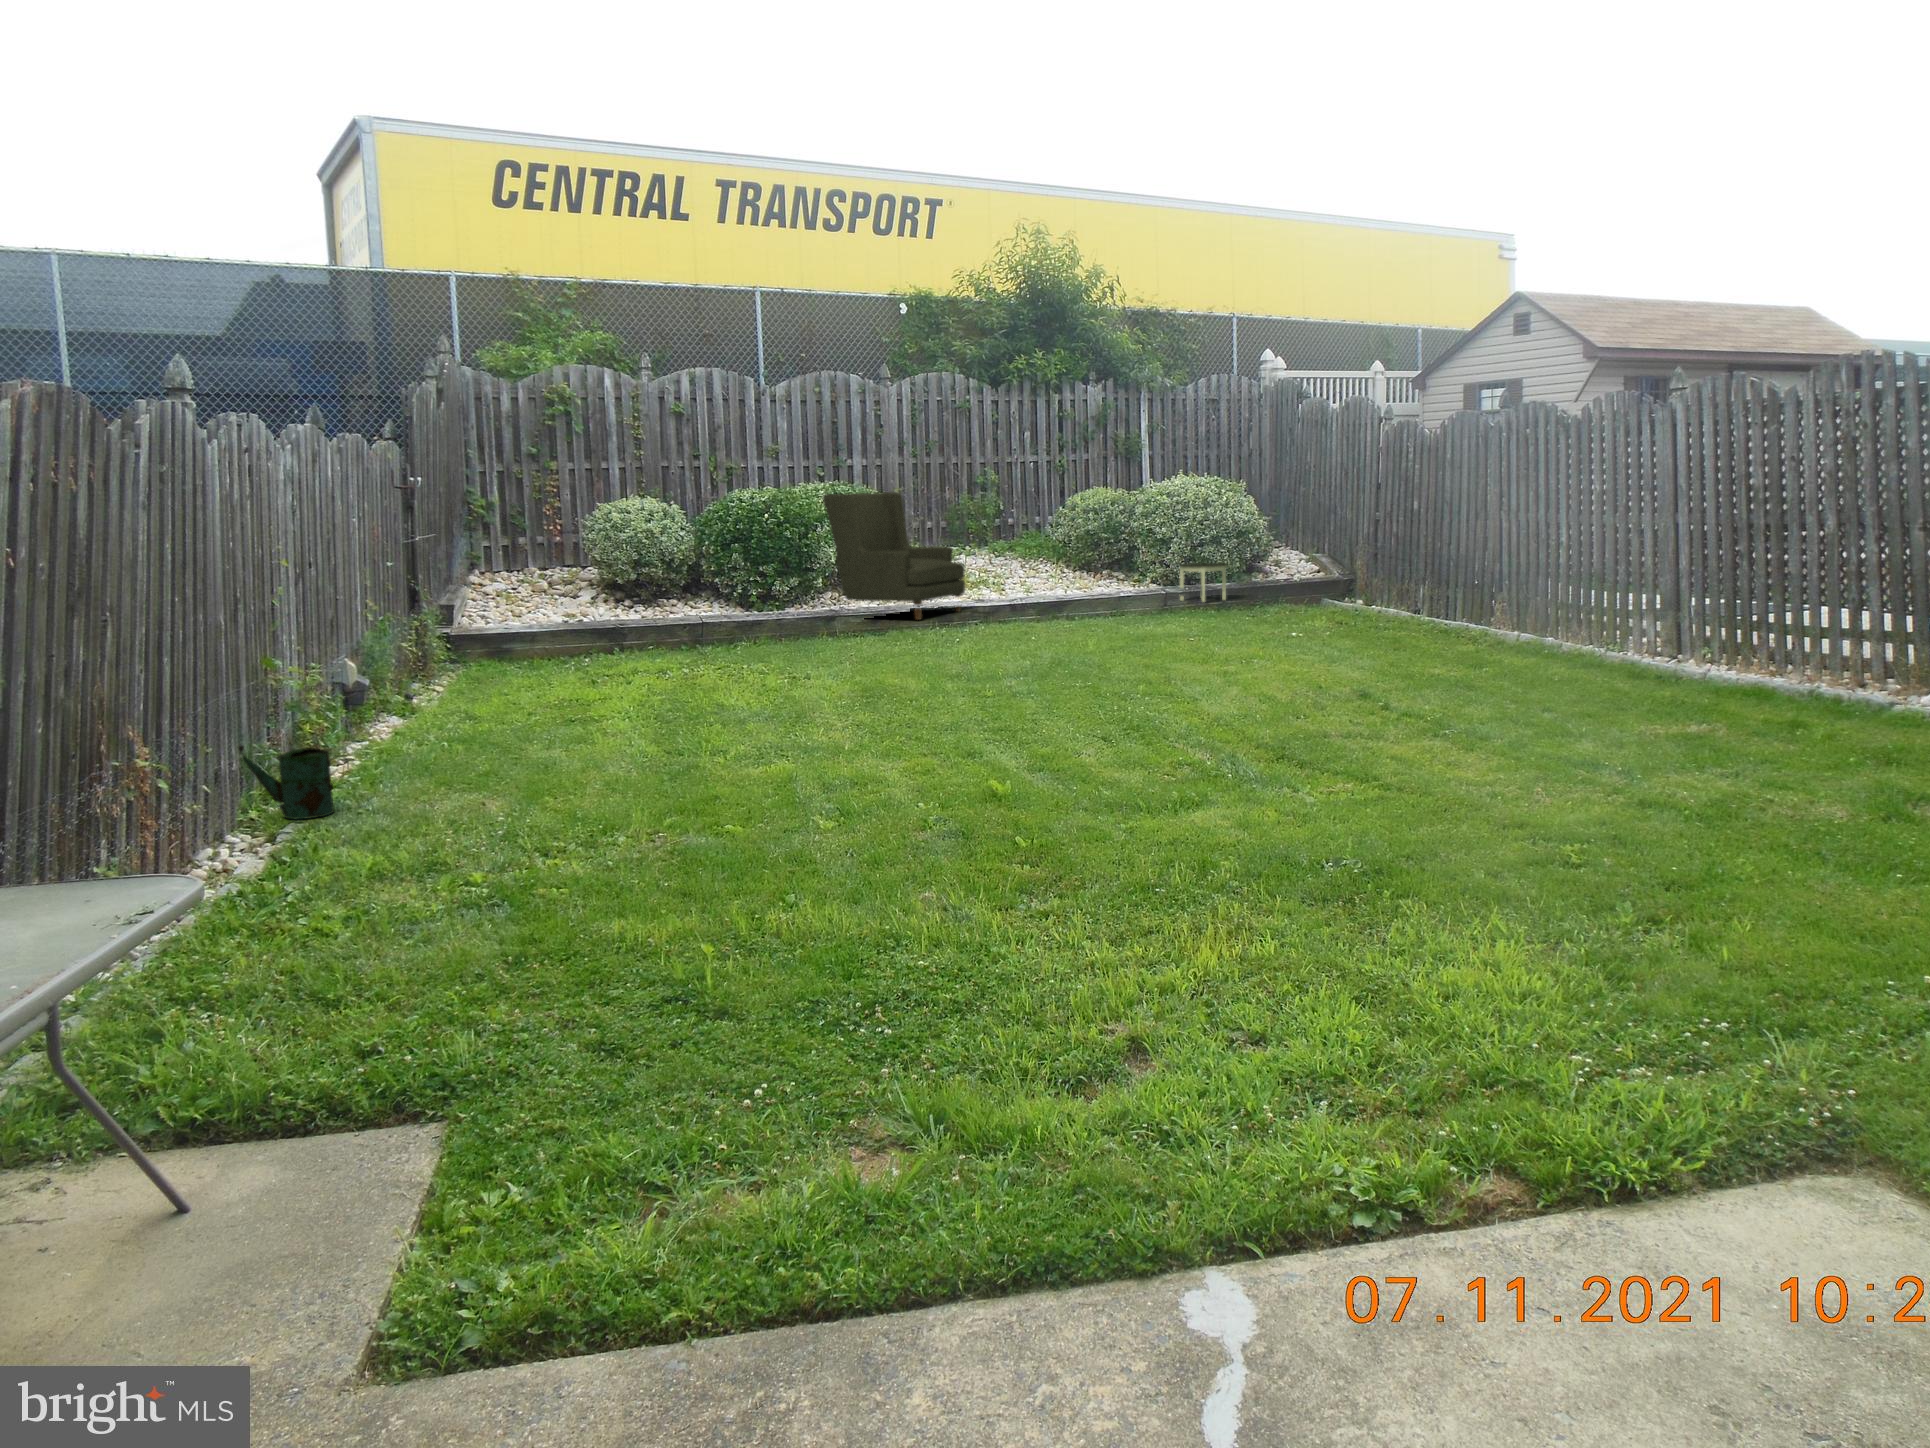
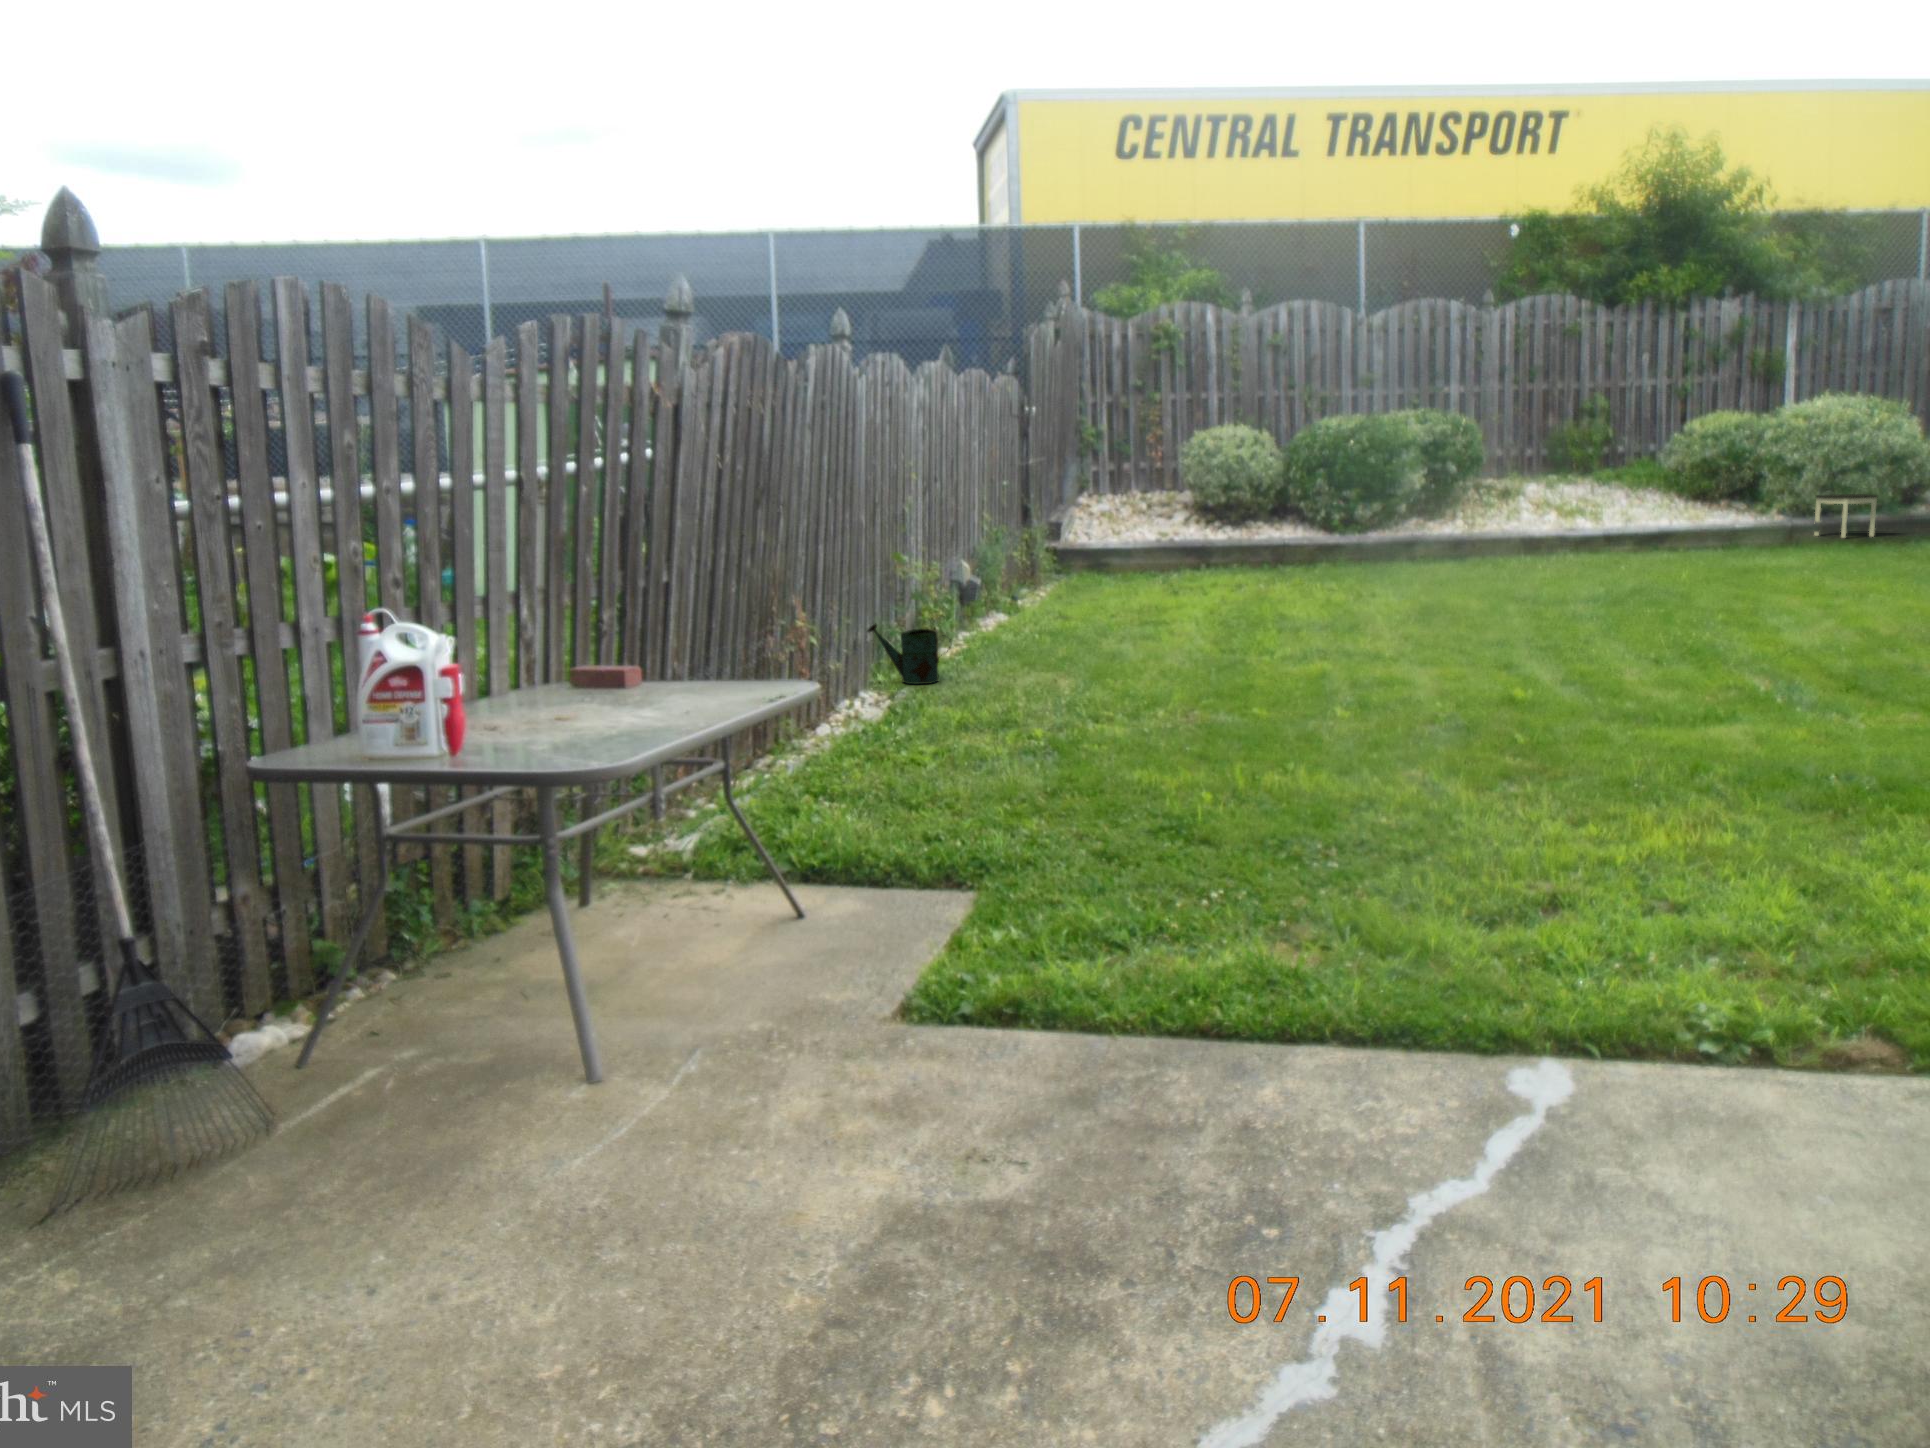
chair: present [823,492,965,620] -> none [1405,419,1555,548]

